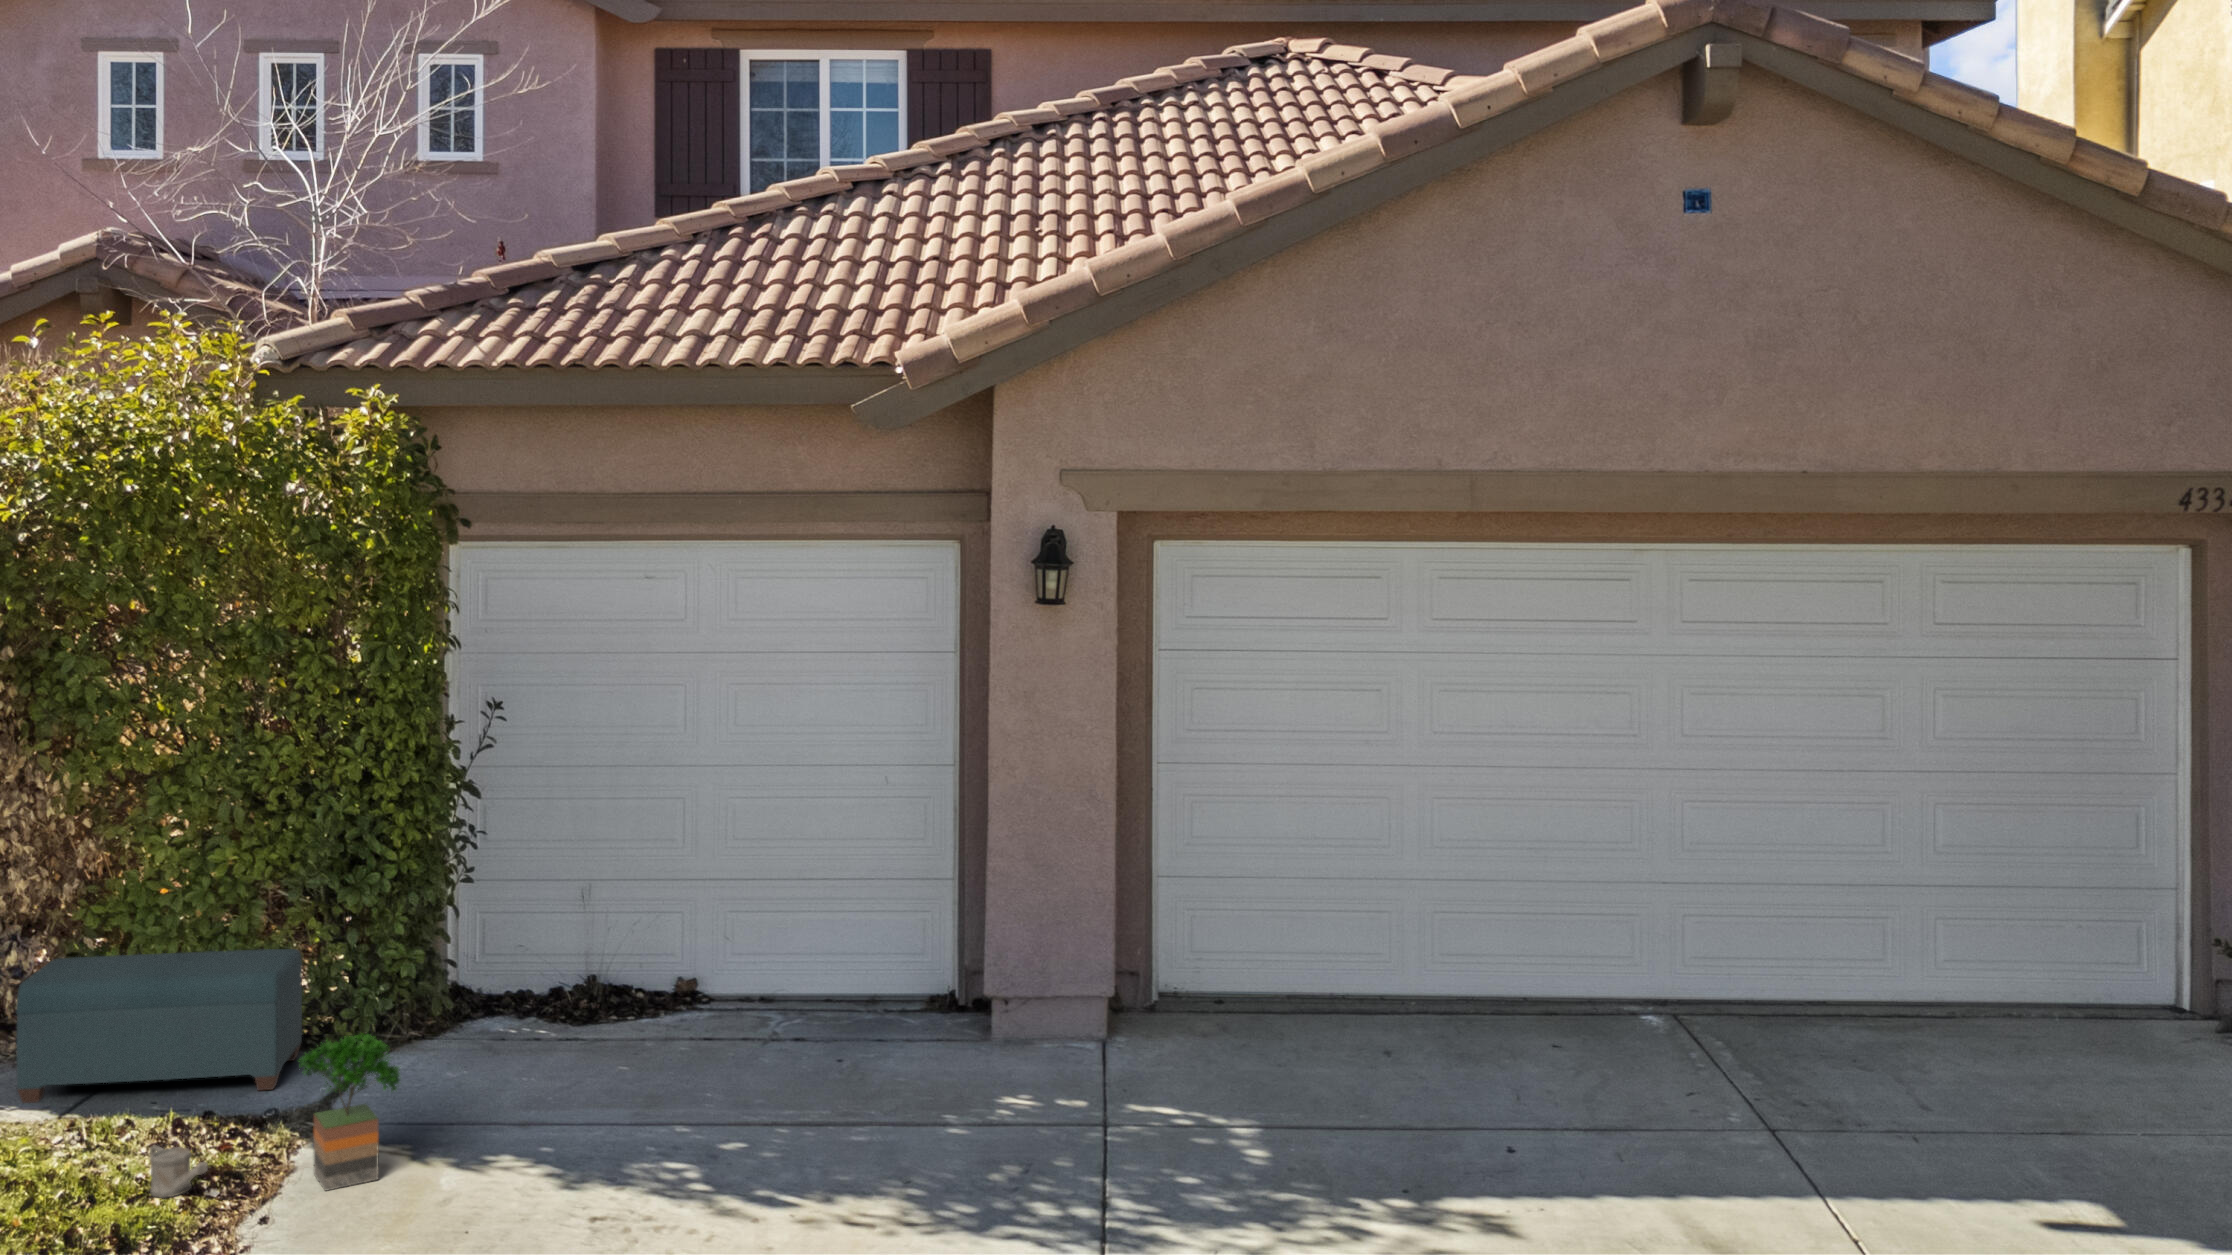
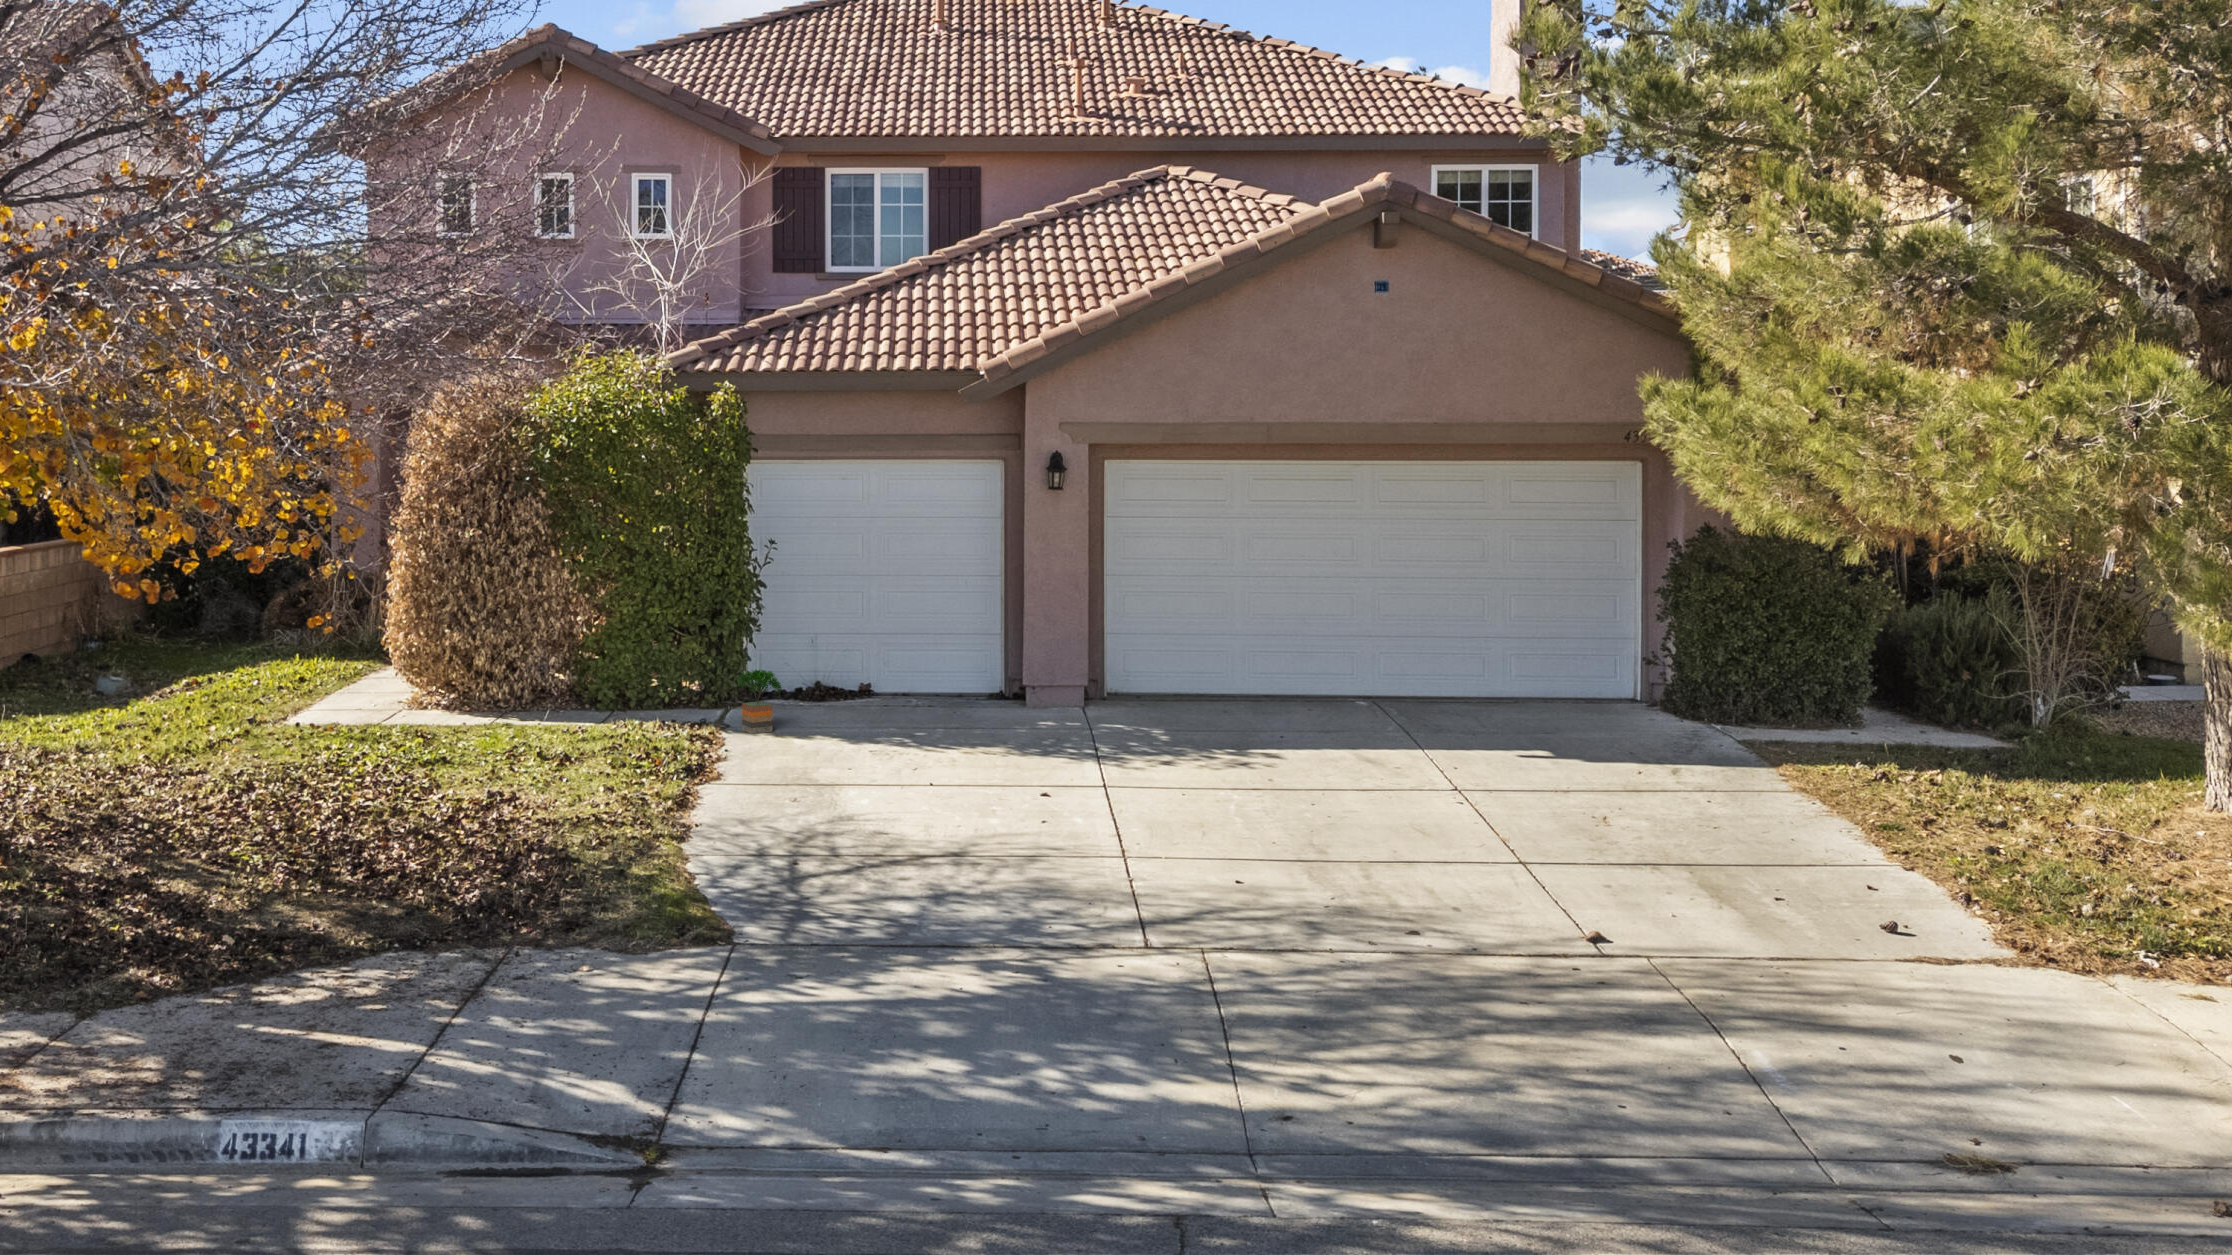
bench: present [16,949,302,1103] -> none [582,650,699,713]
watering can: present [150,1145,208,1198] -> none [673,716,705,735]

